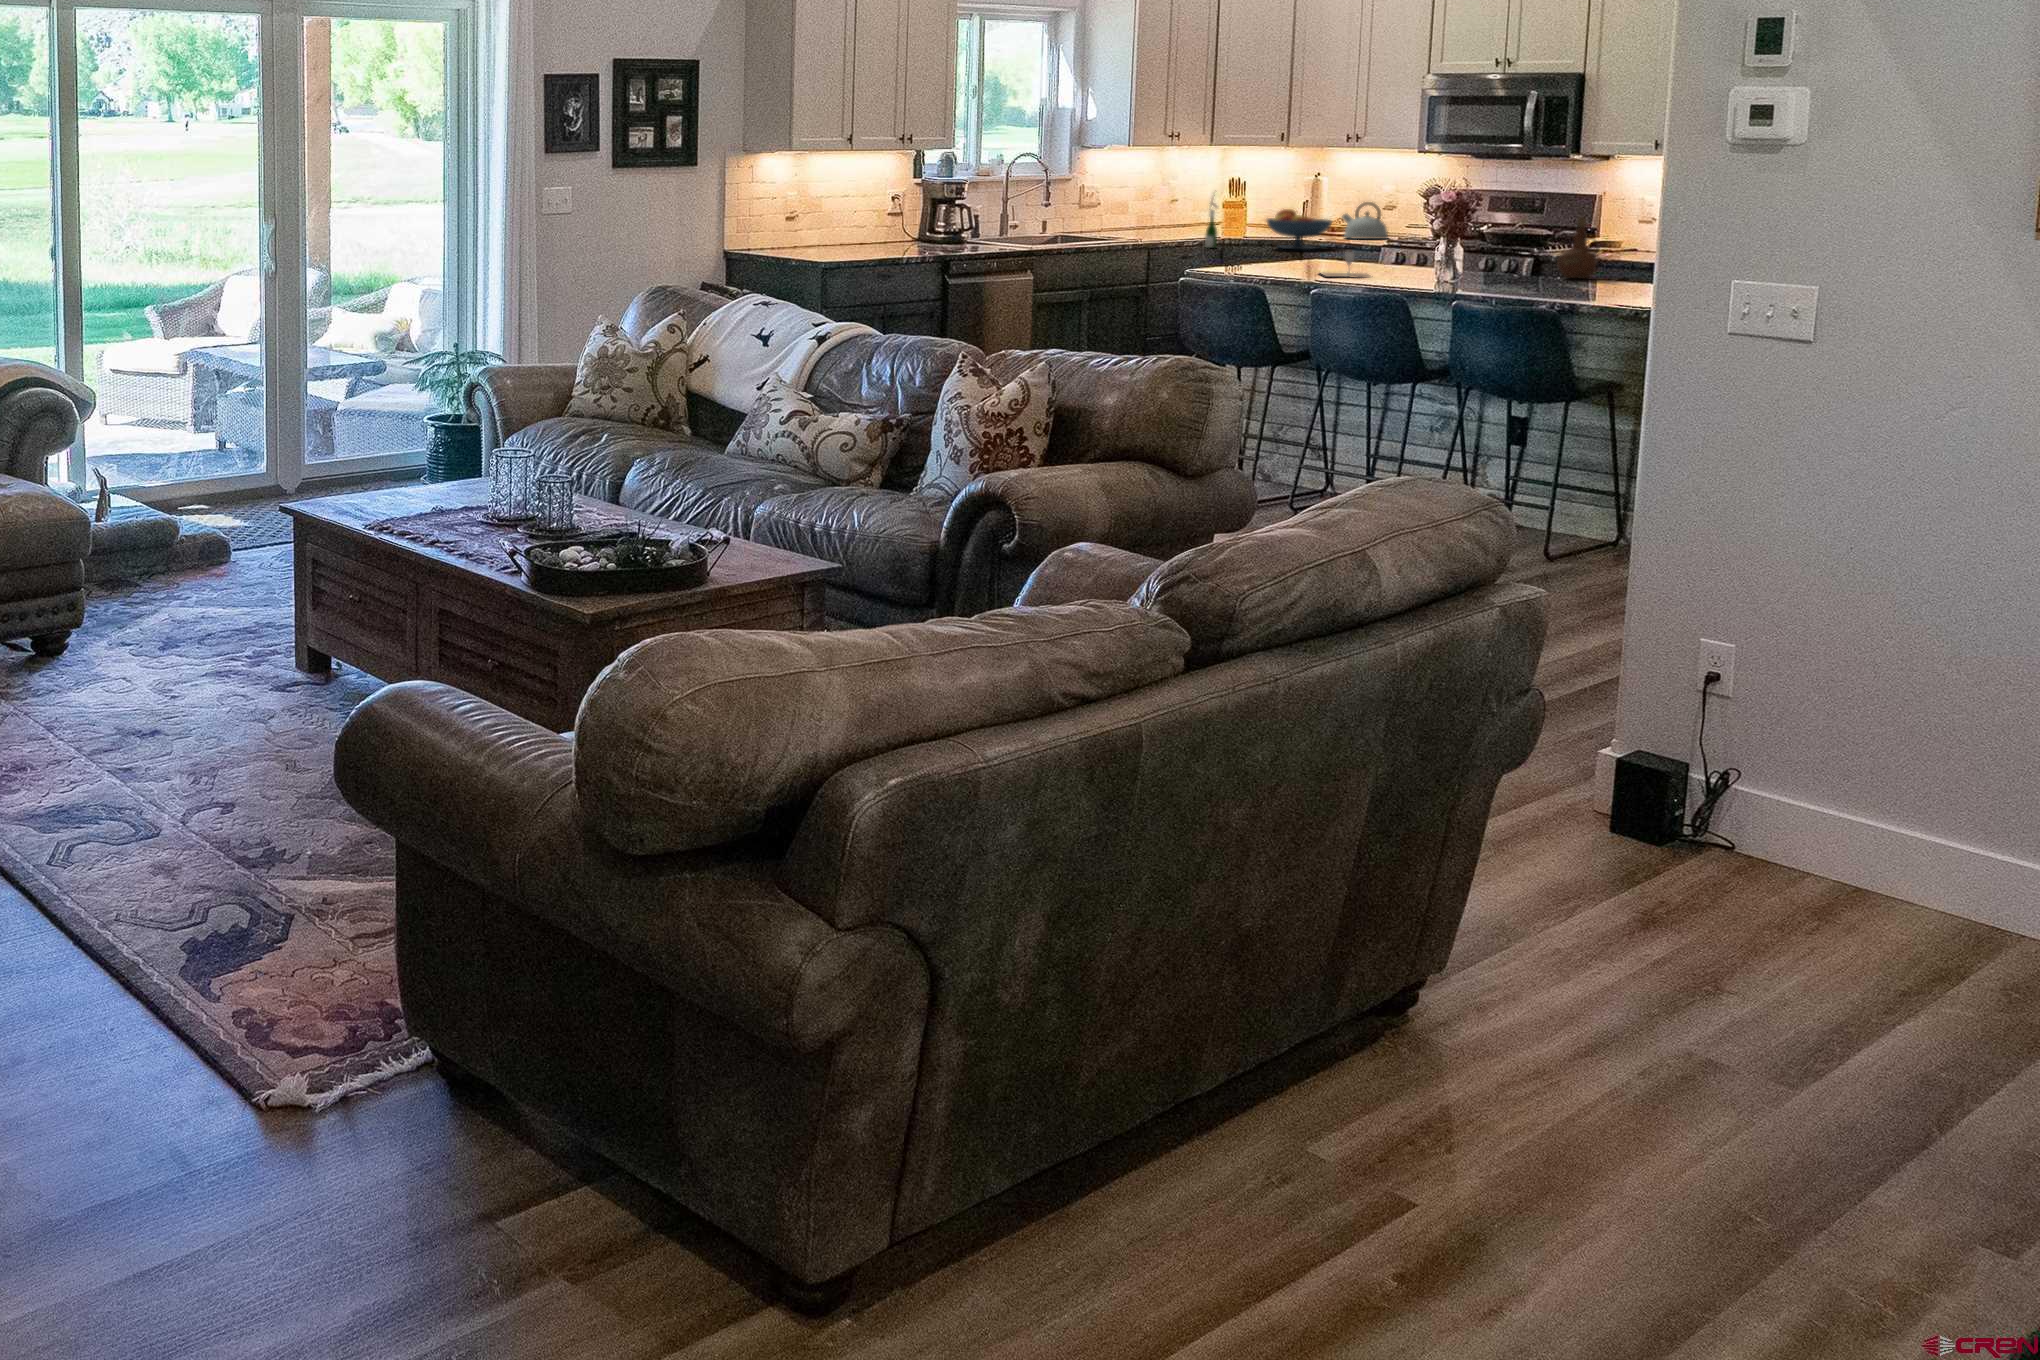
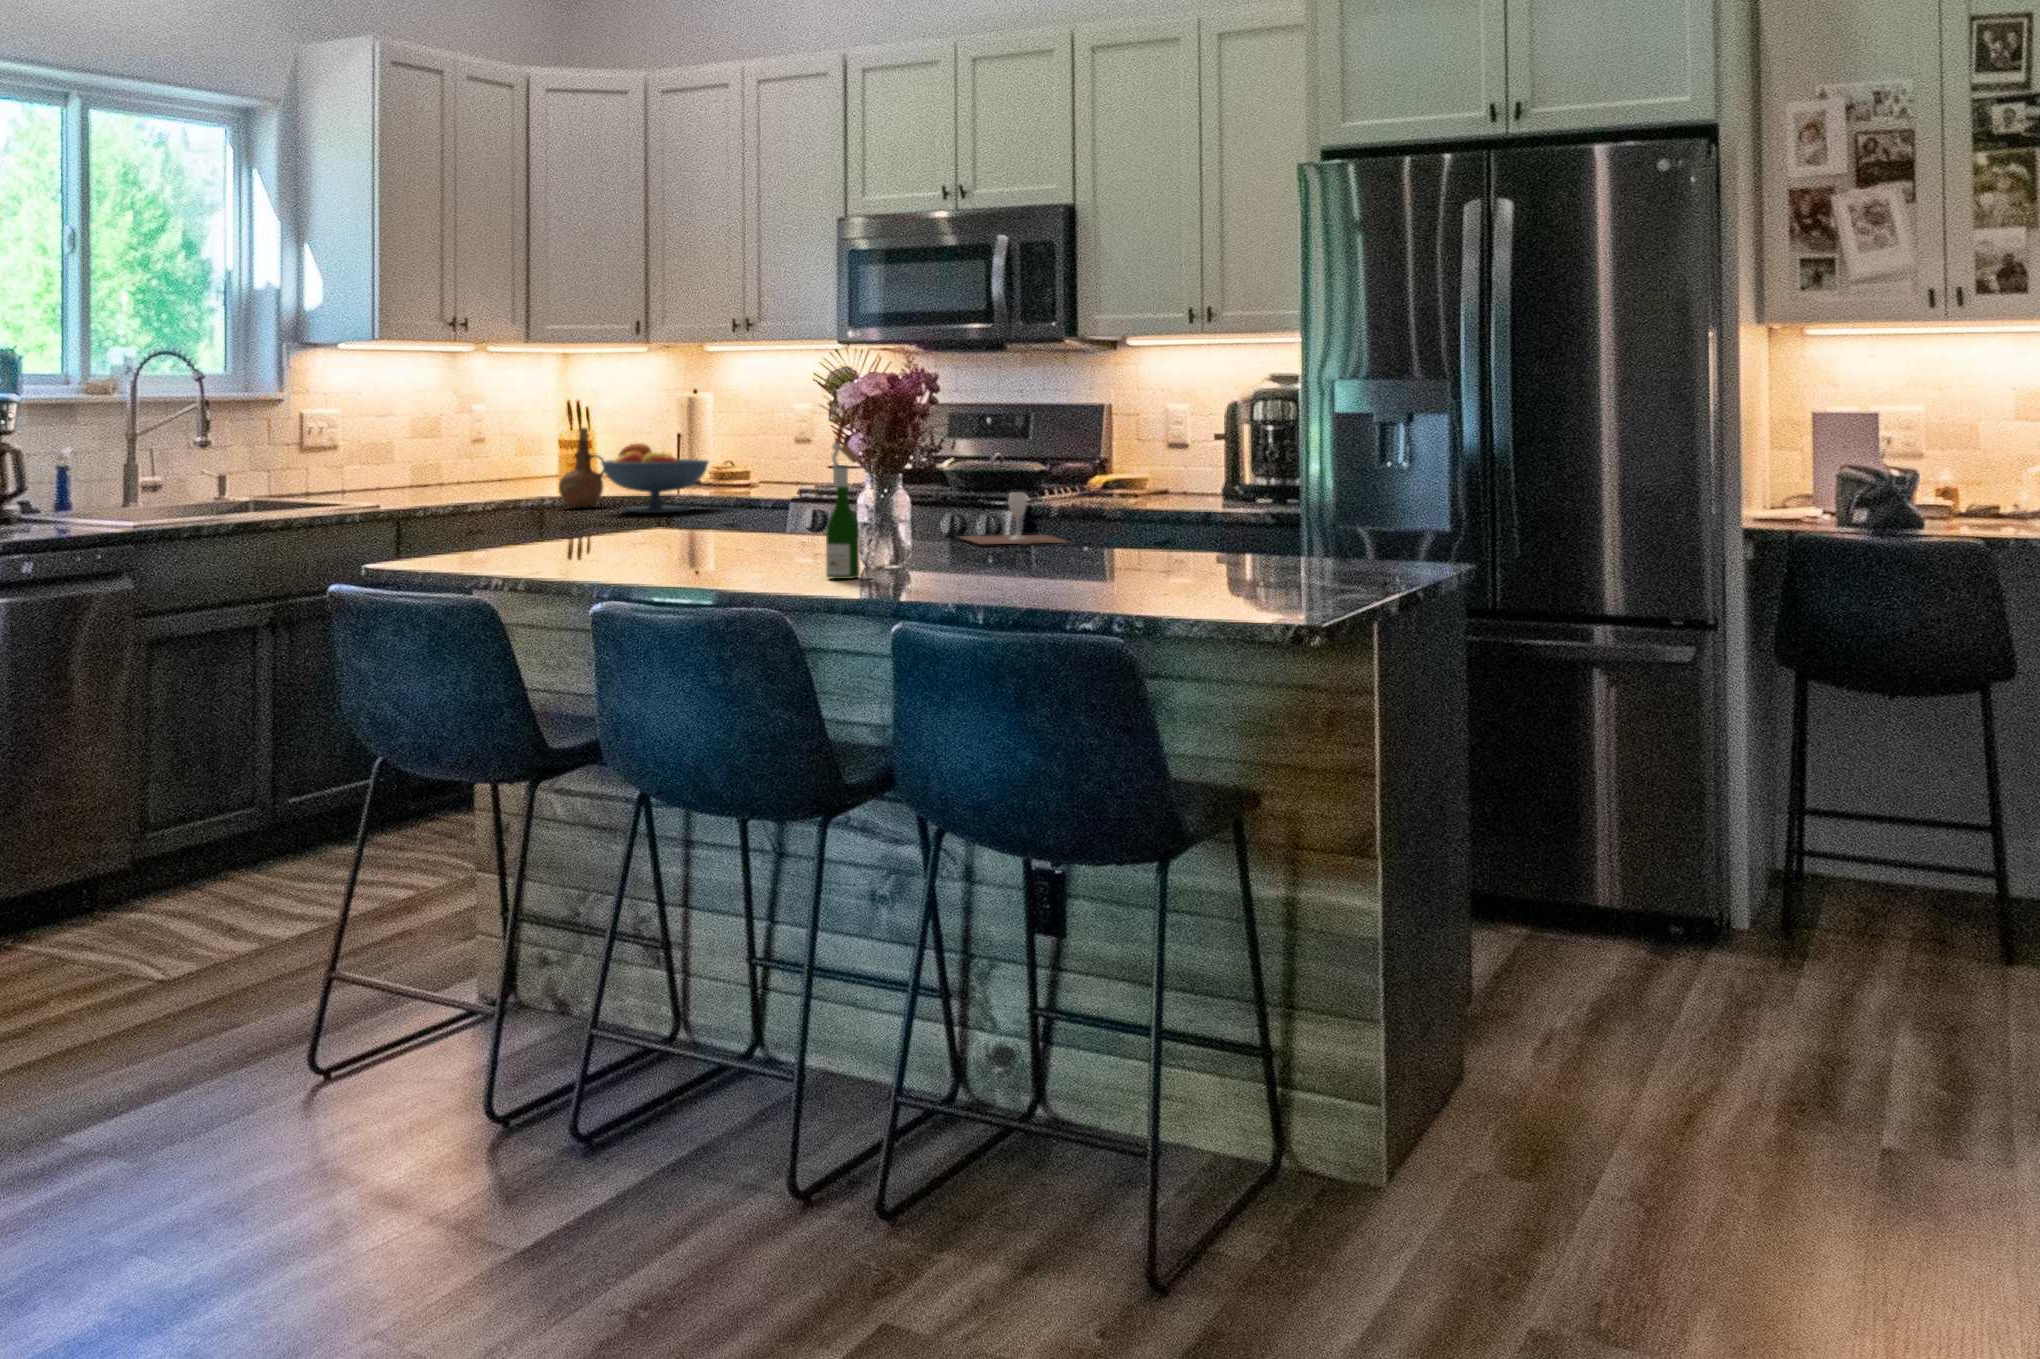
wine bottle: present [1205,201,1217,248] -> present [826,408,872,579]
kettle: present [1342,202,1388,239] -> none [734,433,806,493]
ceramic pitcher: present [1557,216,1600,278] -> present [559,428,604,507]
wine glass: present [1322,252,1370,278] -> present [960,492,1067,544]

